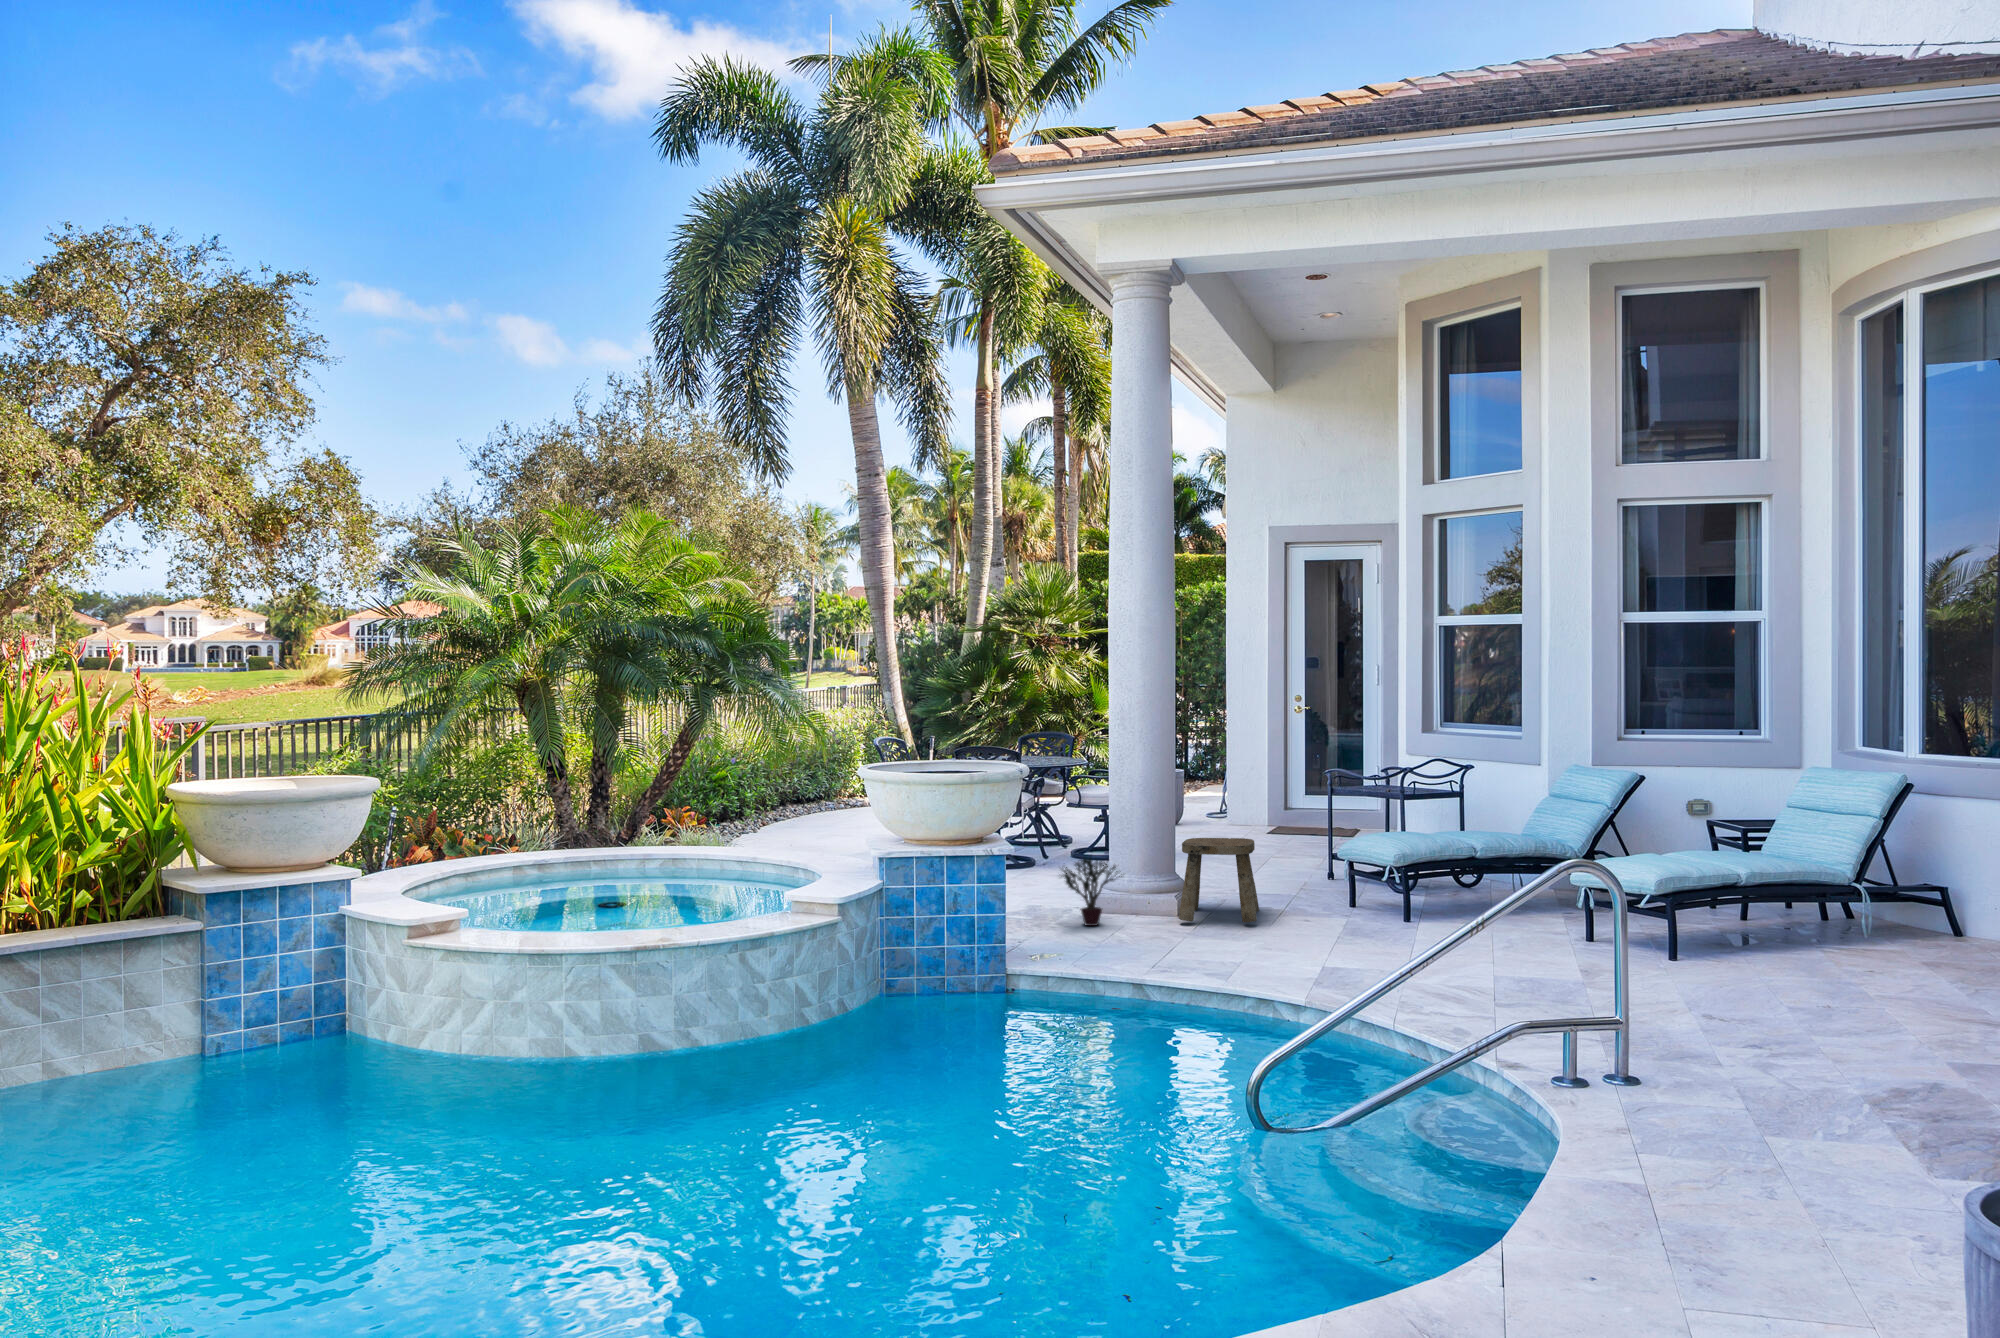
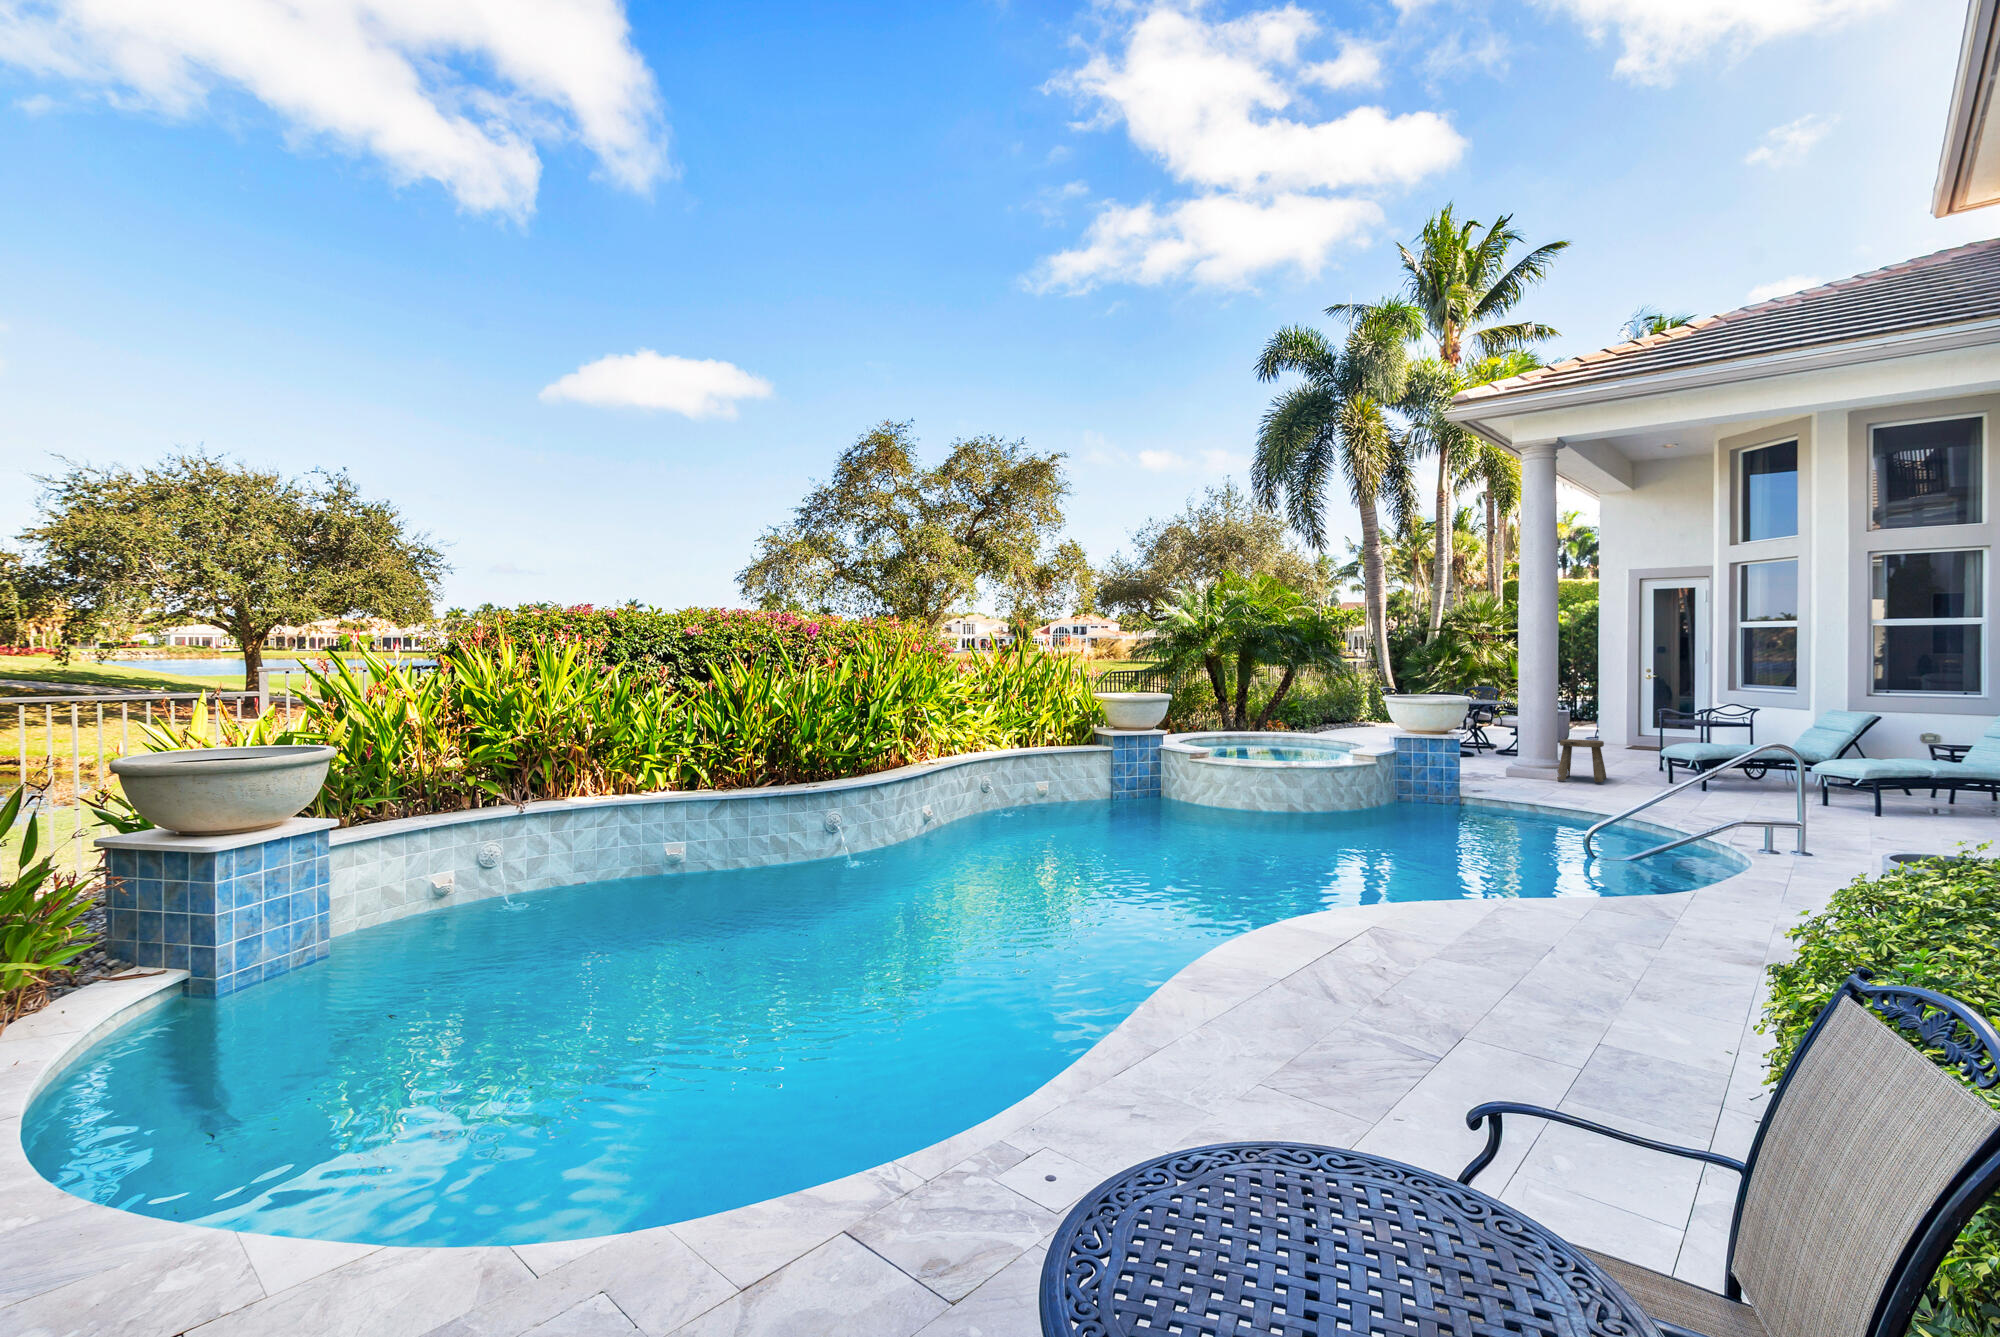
potted plant: present [1061,858,1122,926] -> none [1487,744,1527,779]

